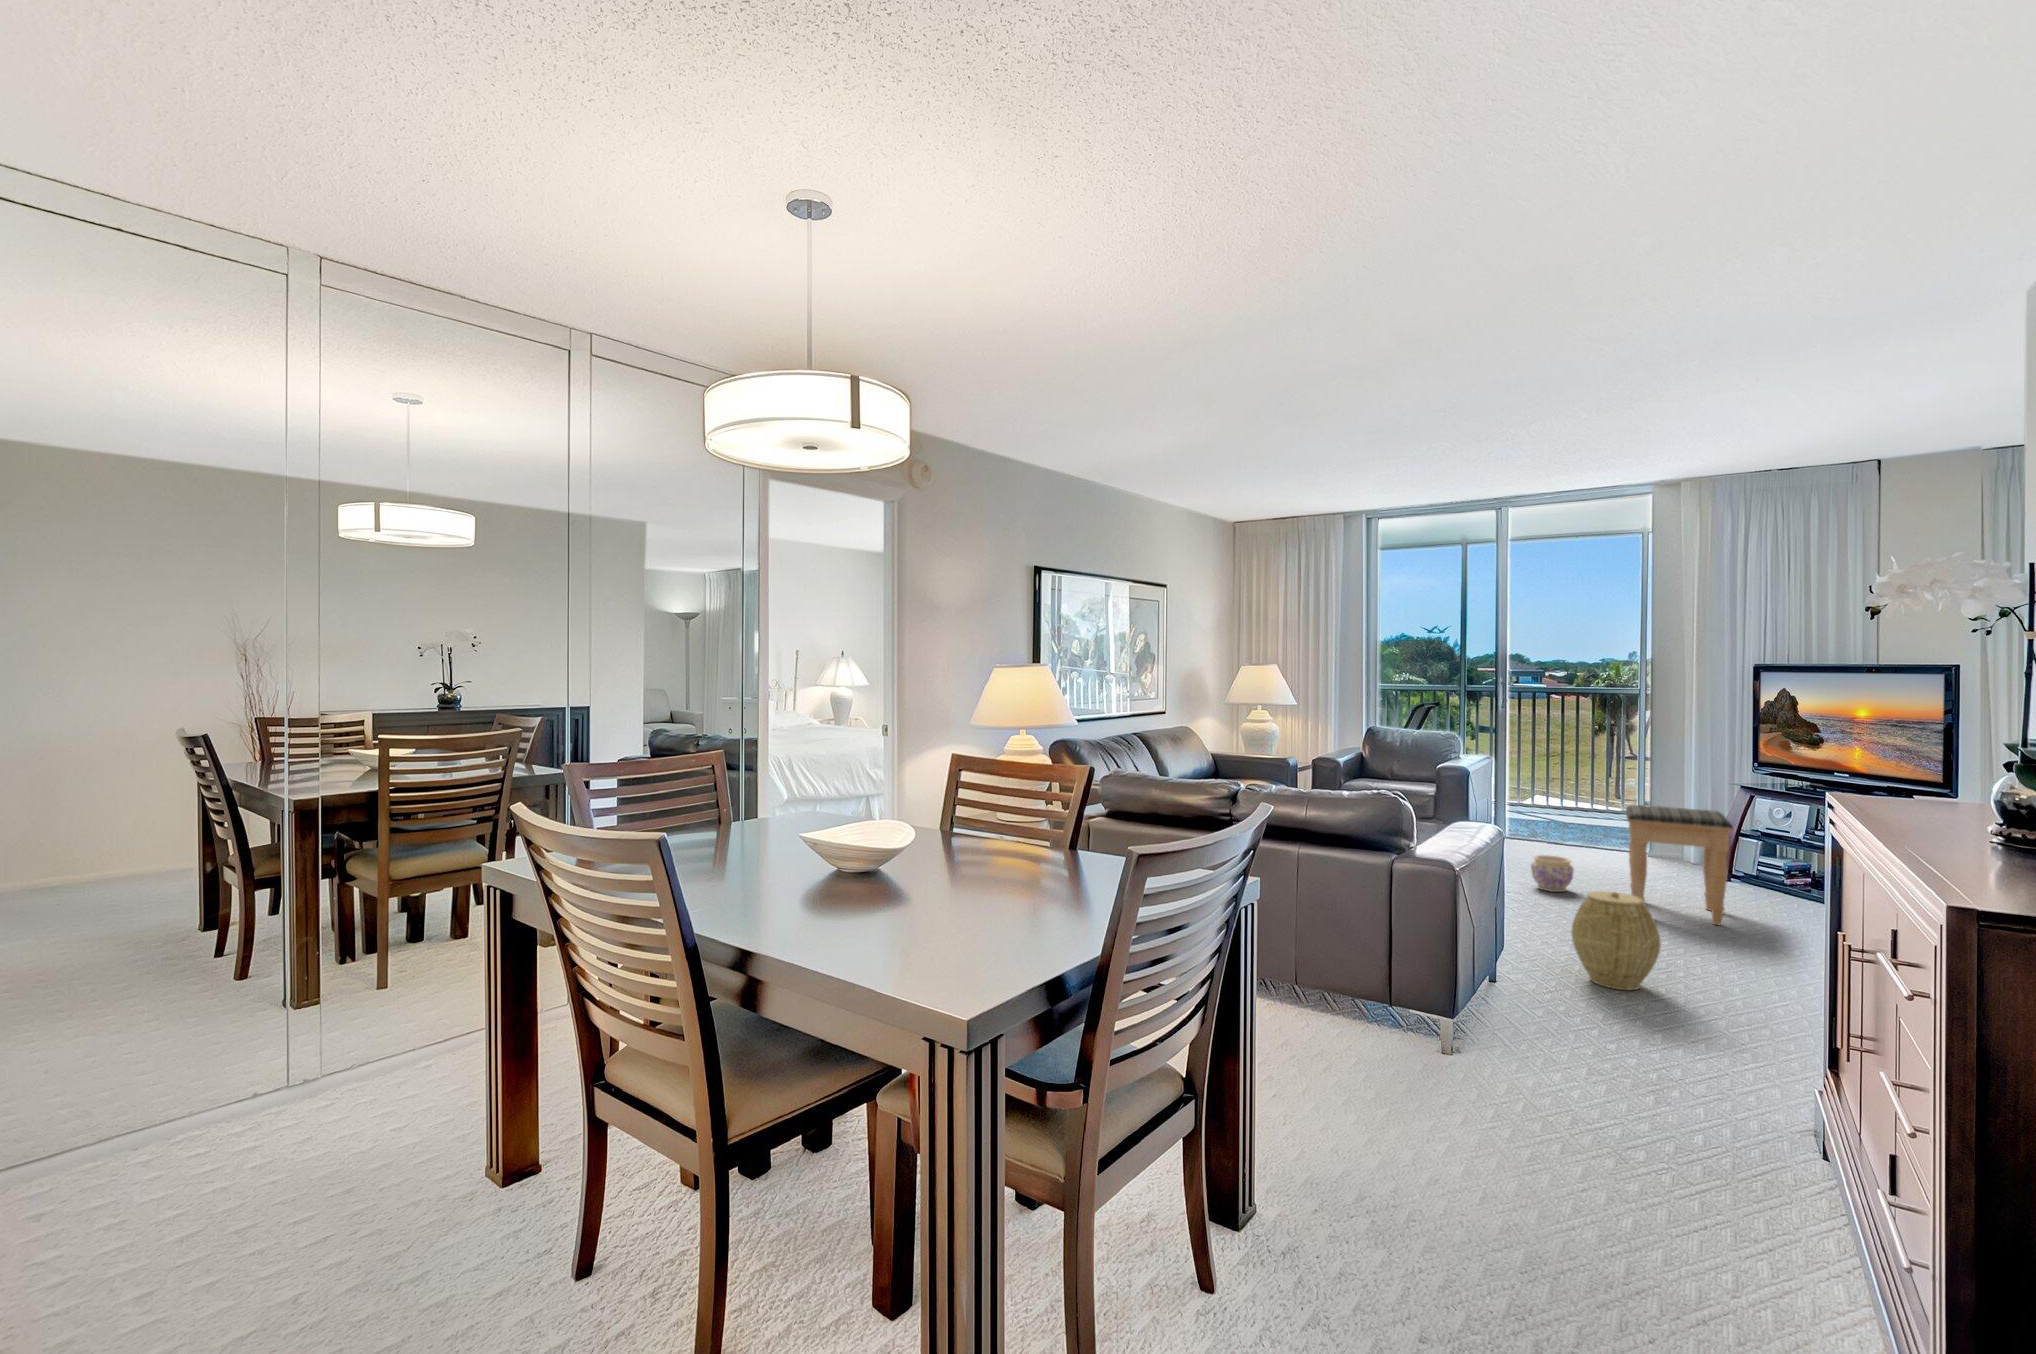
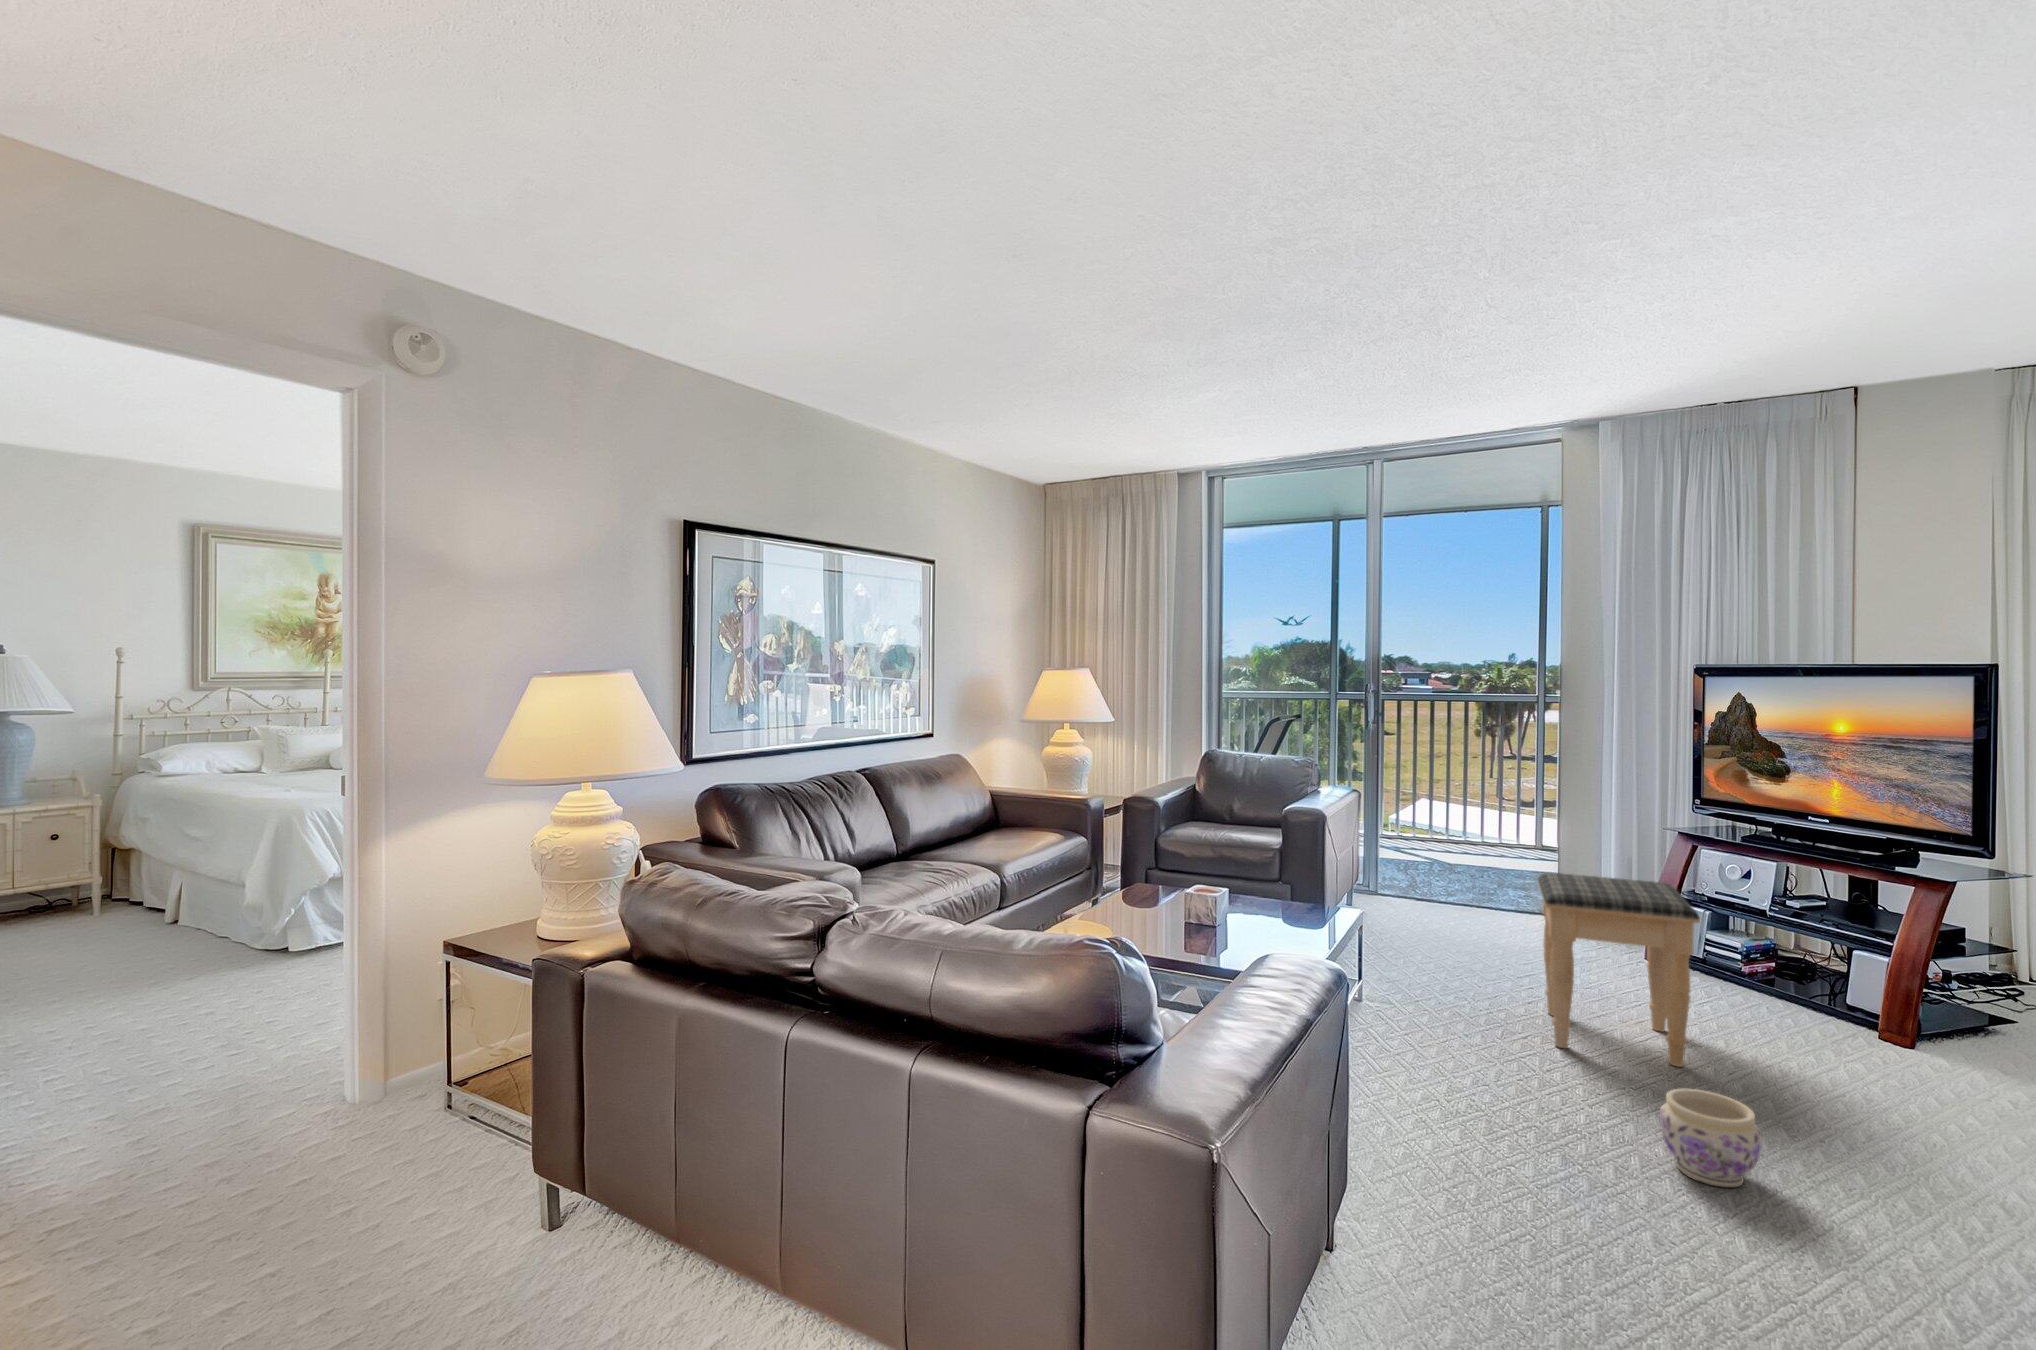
planter: present [1531,855,1574,892] -> present [1660,1089,1762,1188]
woven basket: present [1571,891,1661,990] -> none [1476,1078,1632,1277]

